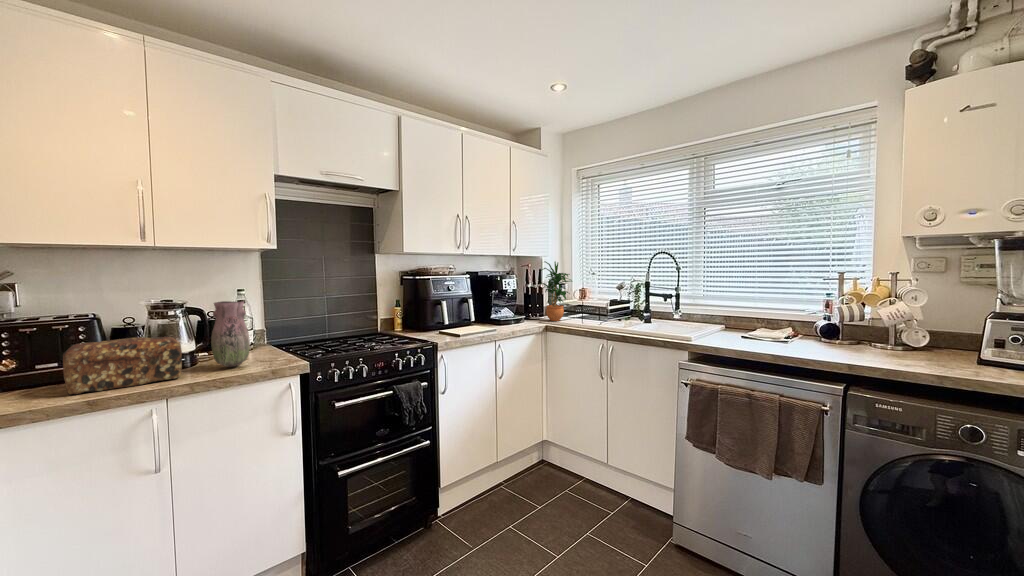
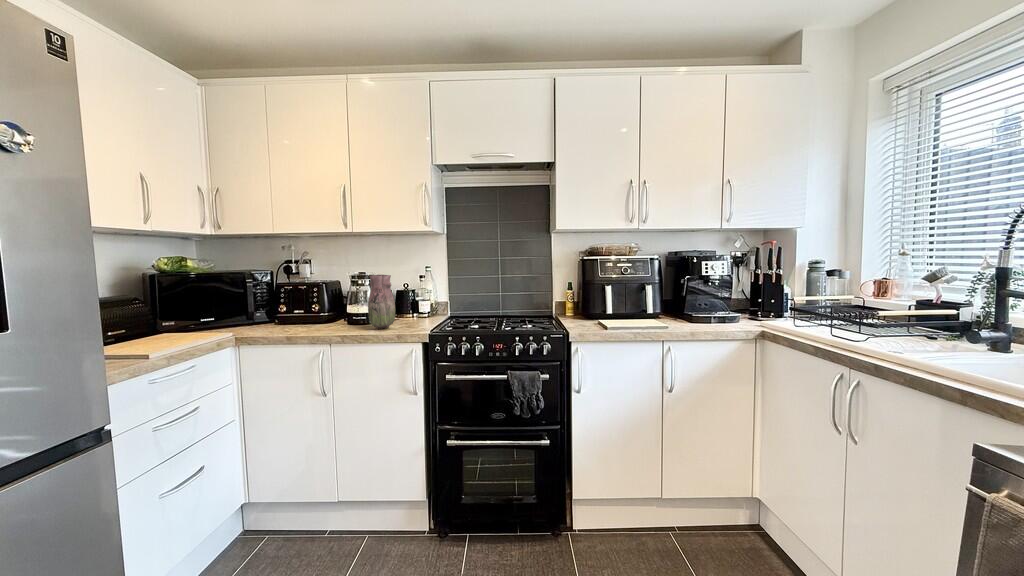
potted plant: present [541,261,572,321] -> none [761,232,824,325]
bread loaf: present [63,337,182,395] -> none [282,298,356,333]

